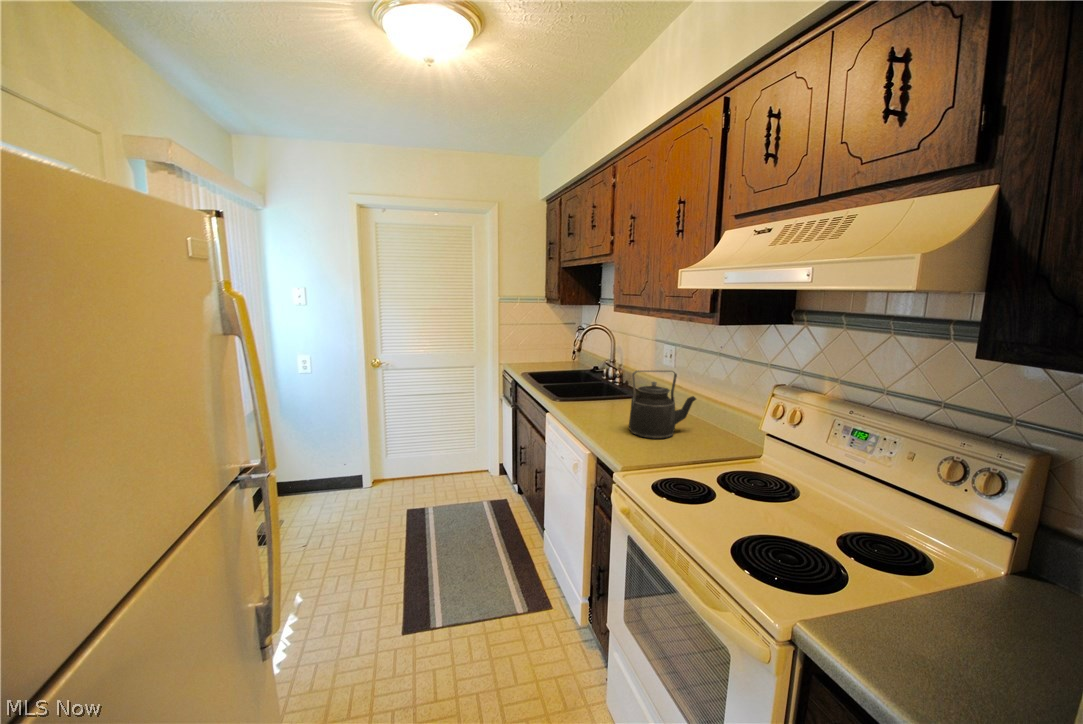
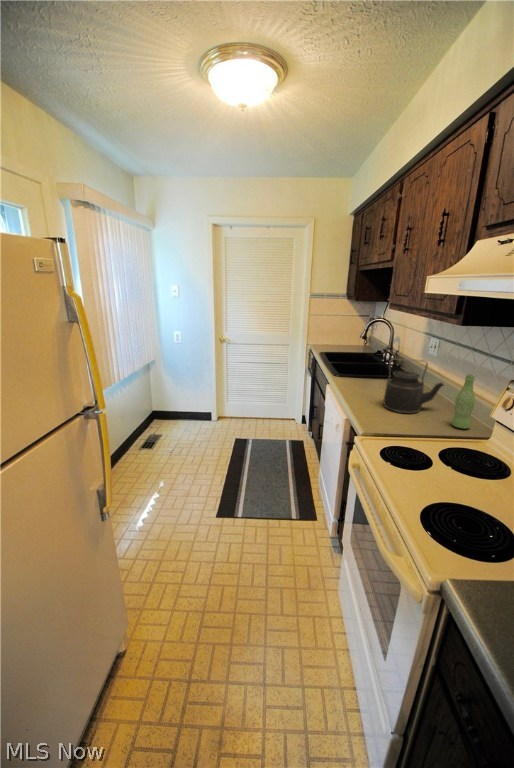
bottle: none [715,383,738,449] -> present [451,374,475,429]

